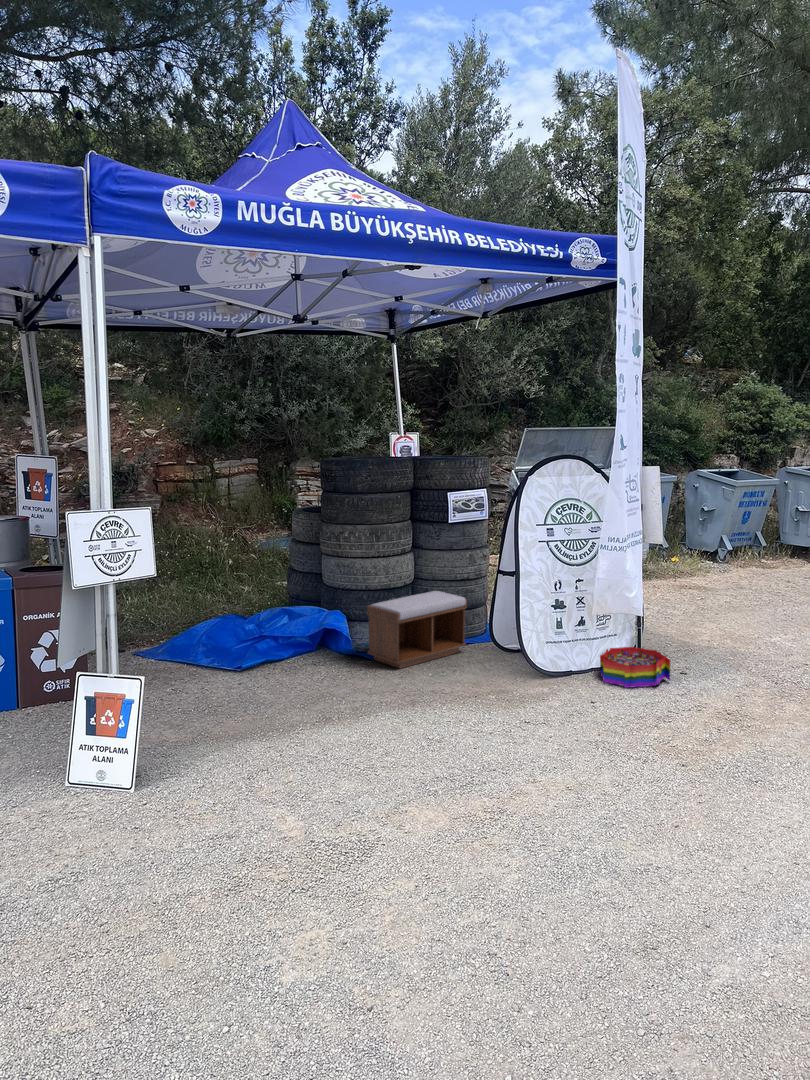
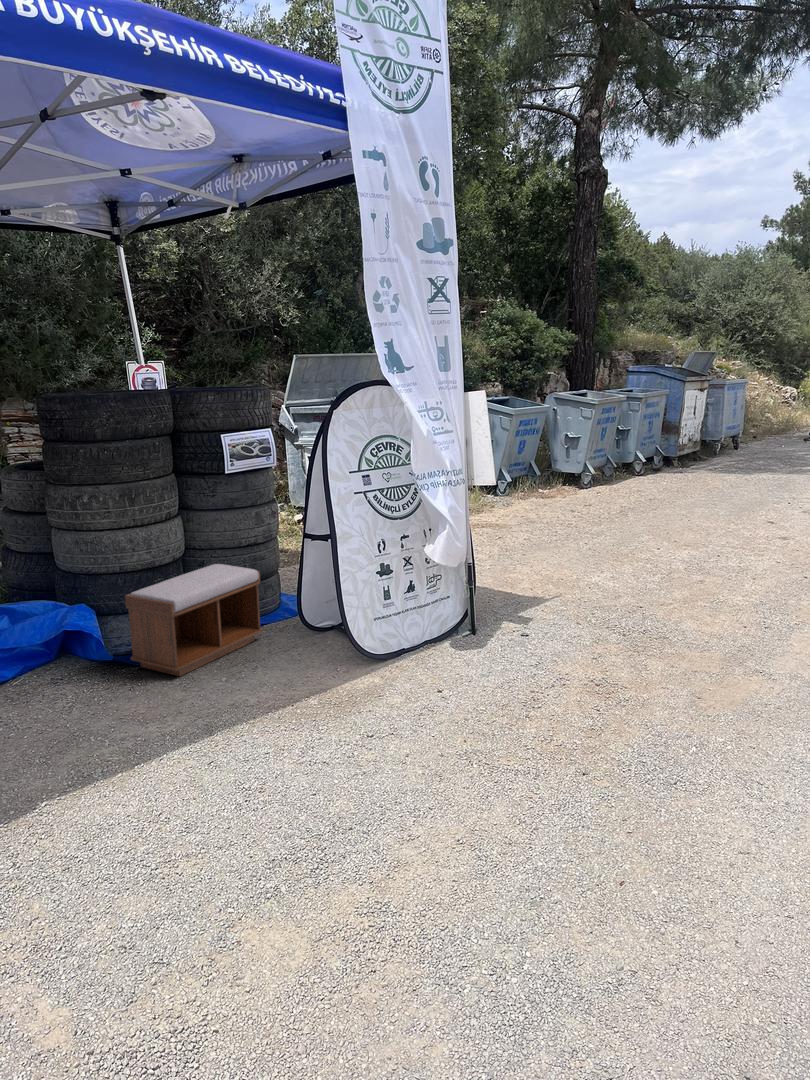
storage bin: present [600,647,670,688] -> none [436,611,521,666]

